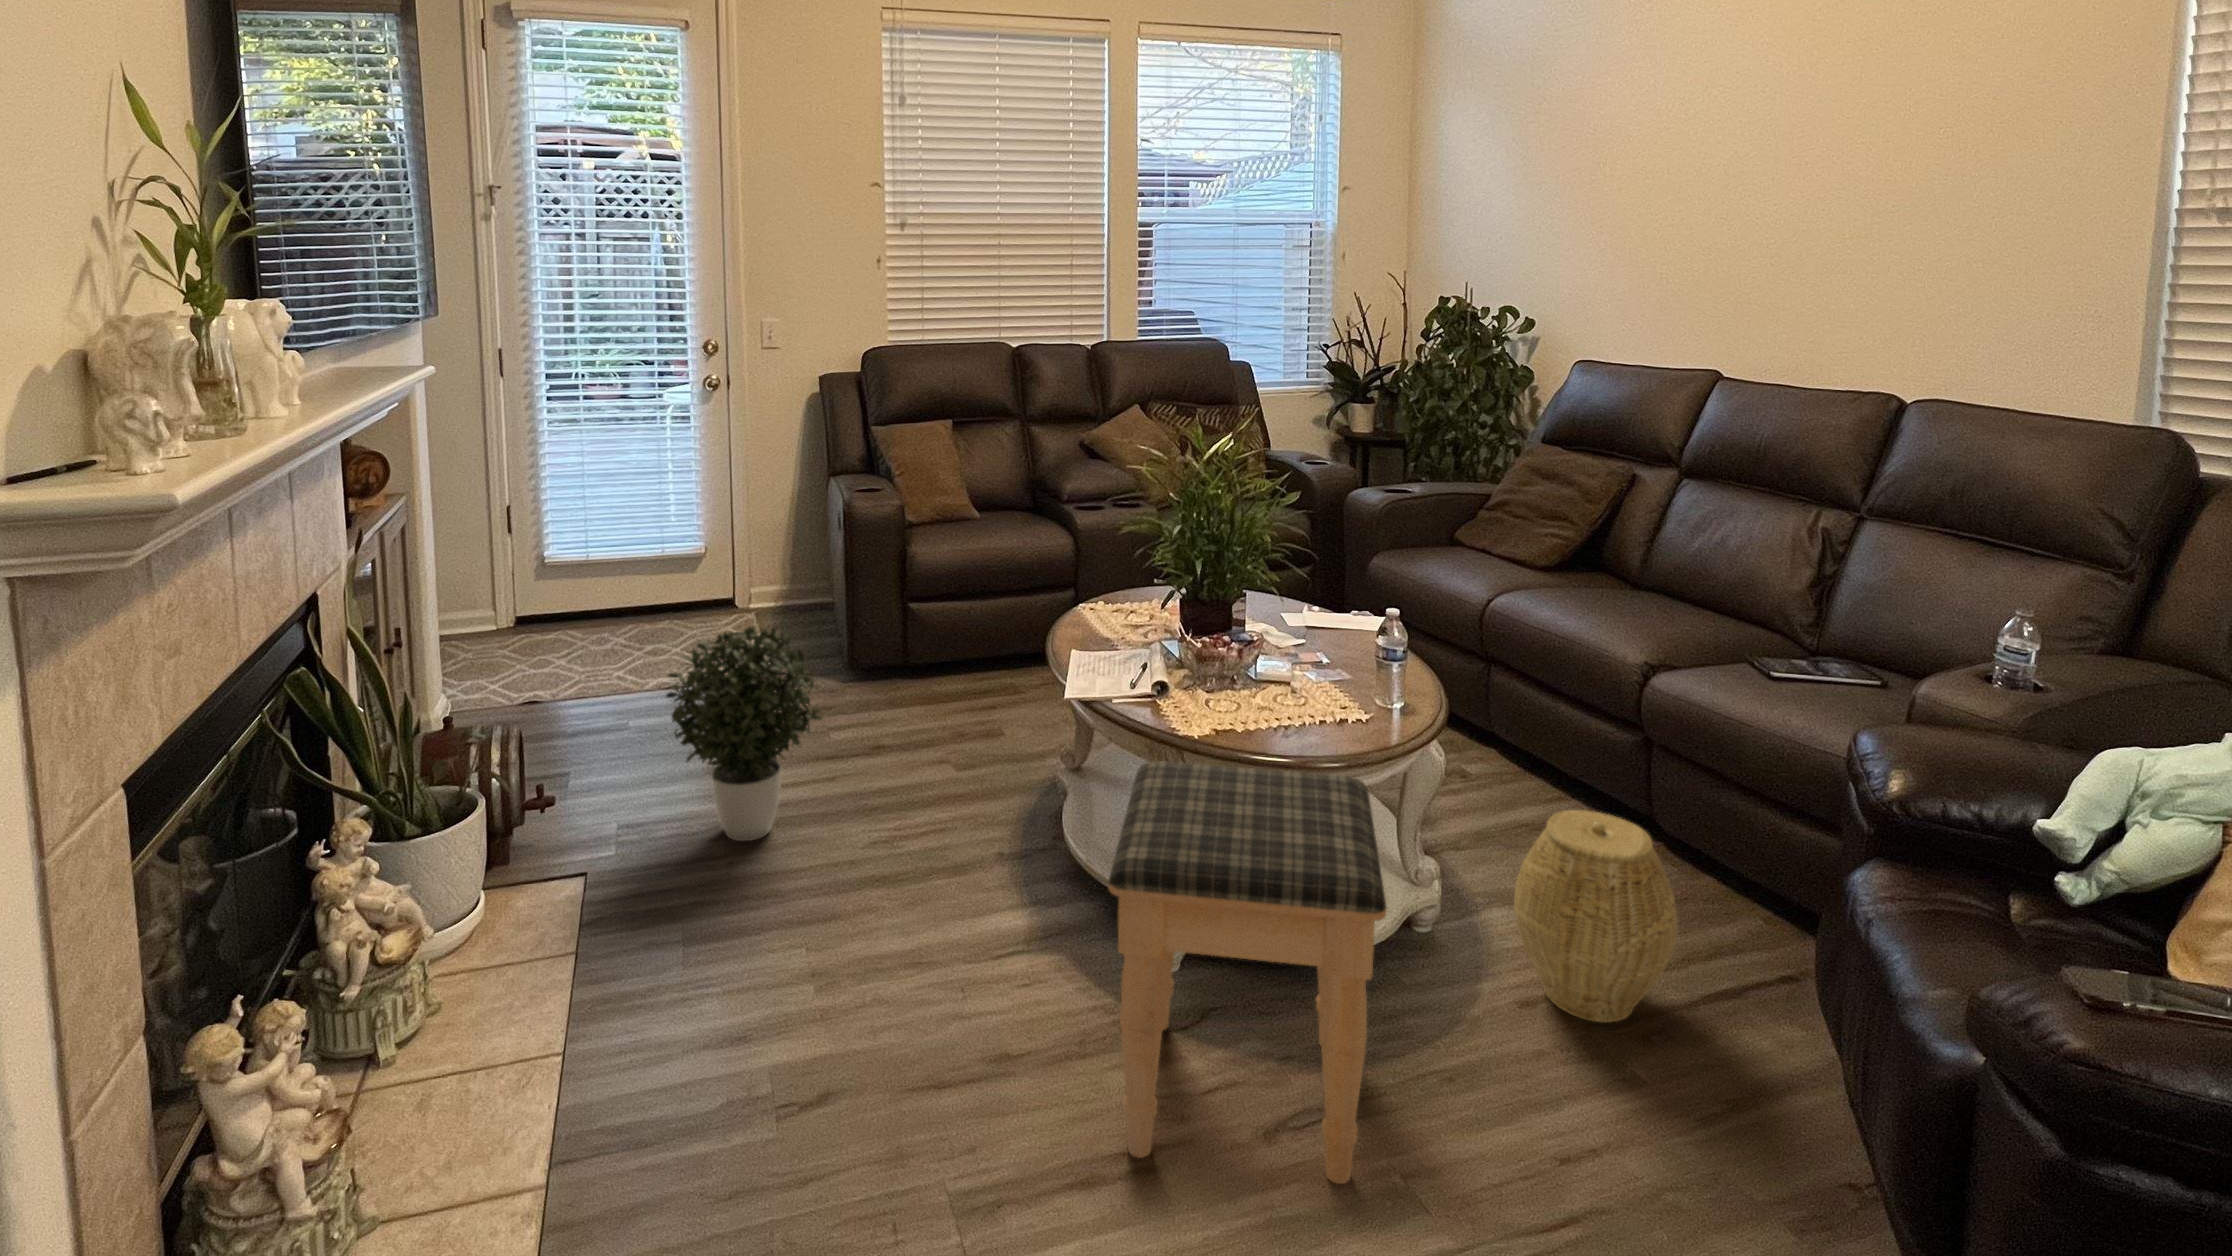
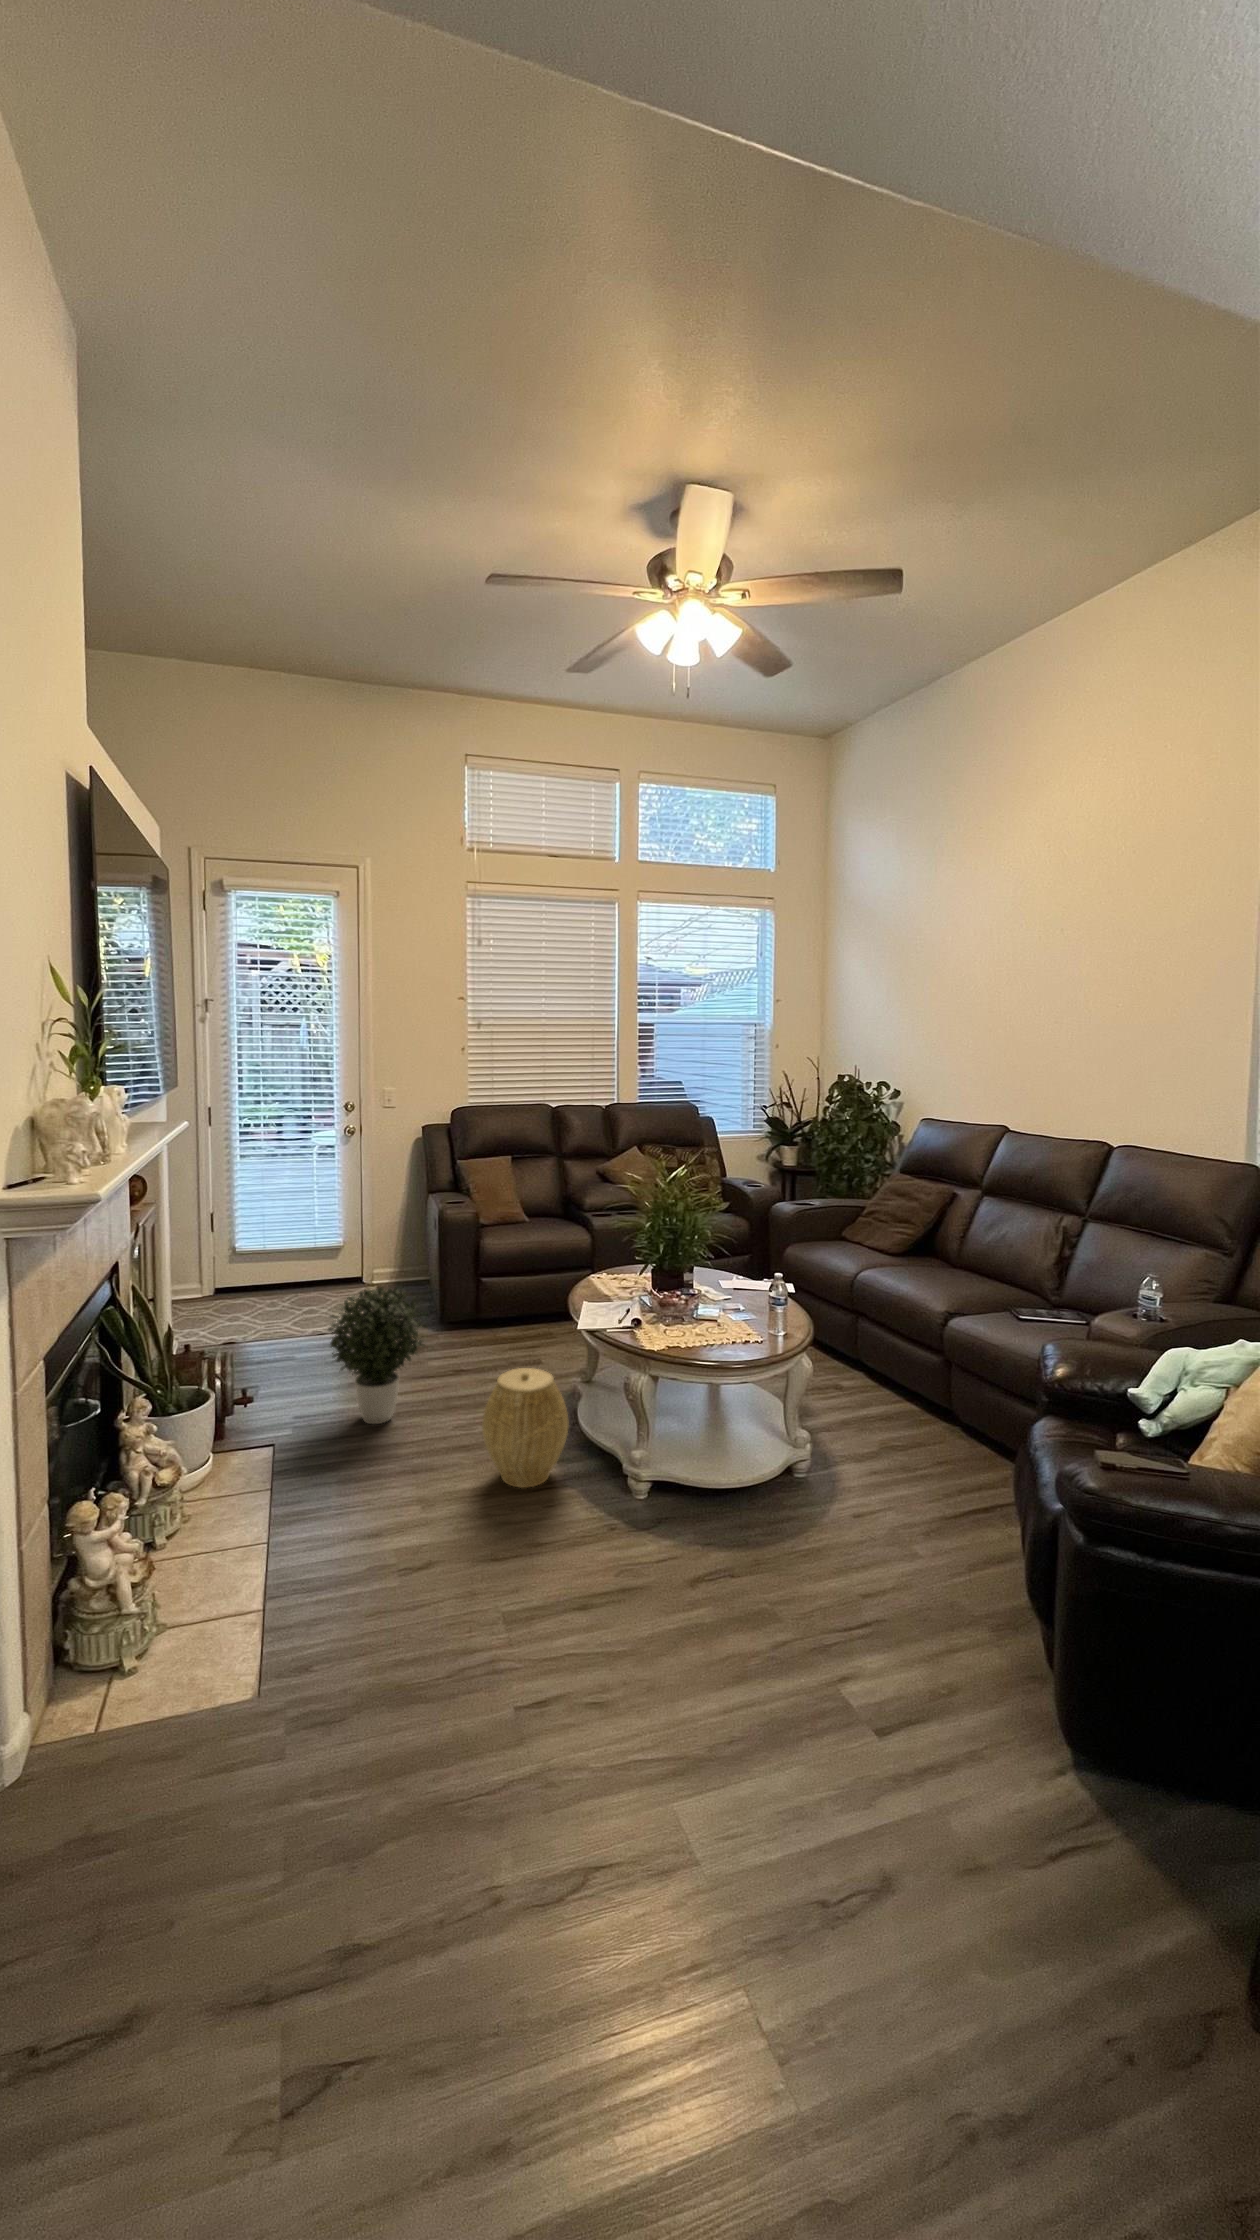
footstool: present [1109,761,1387,1184] -> none [597,1363,757,1610]
woven basket: present [1514,810,1678,1023] -> present [482,1368,569,1488]

